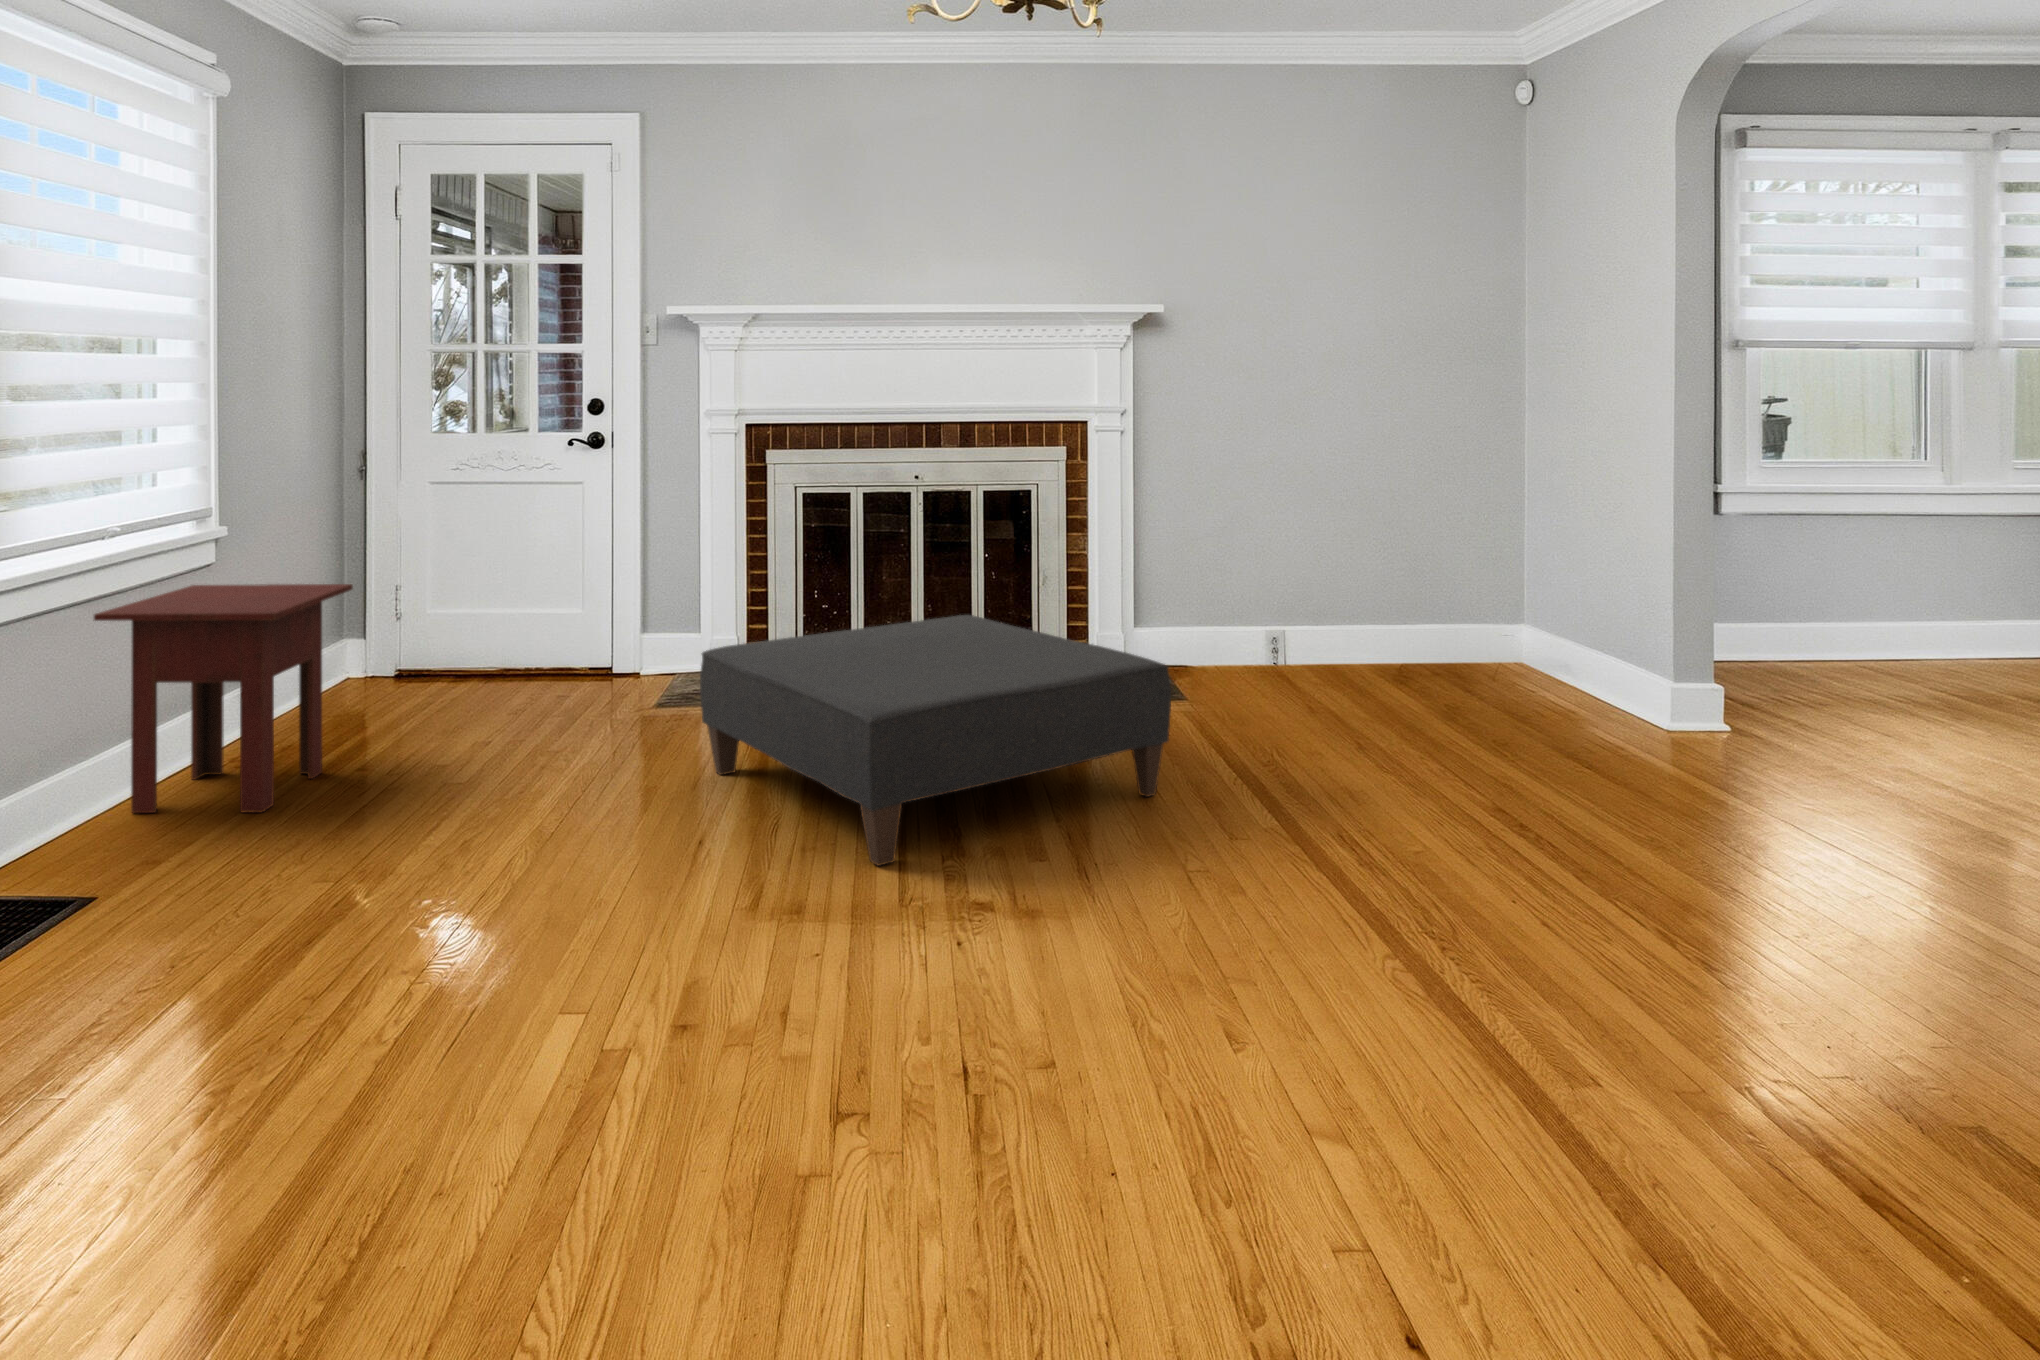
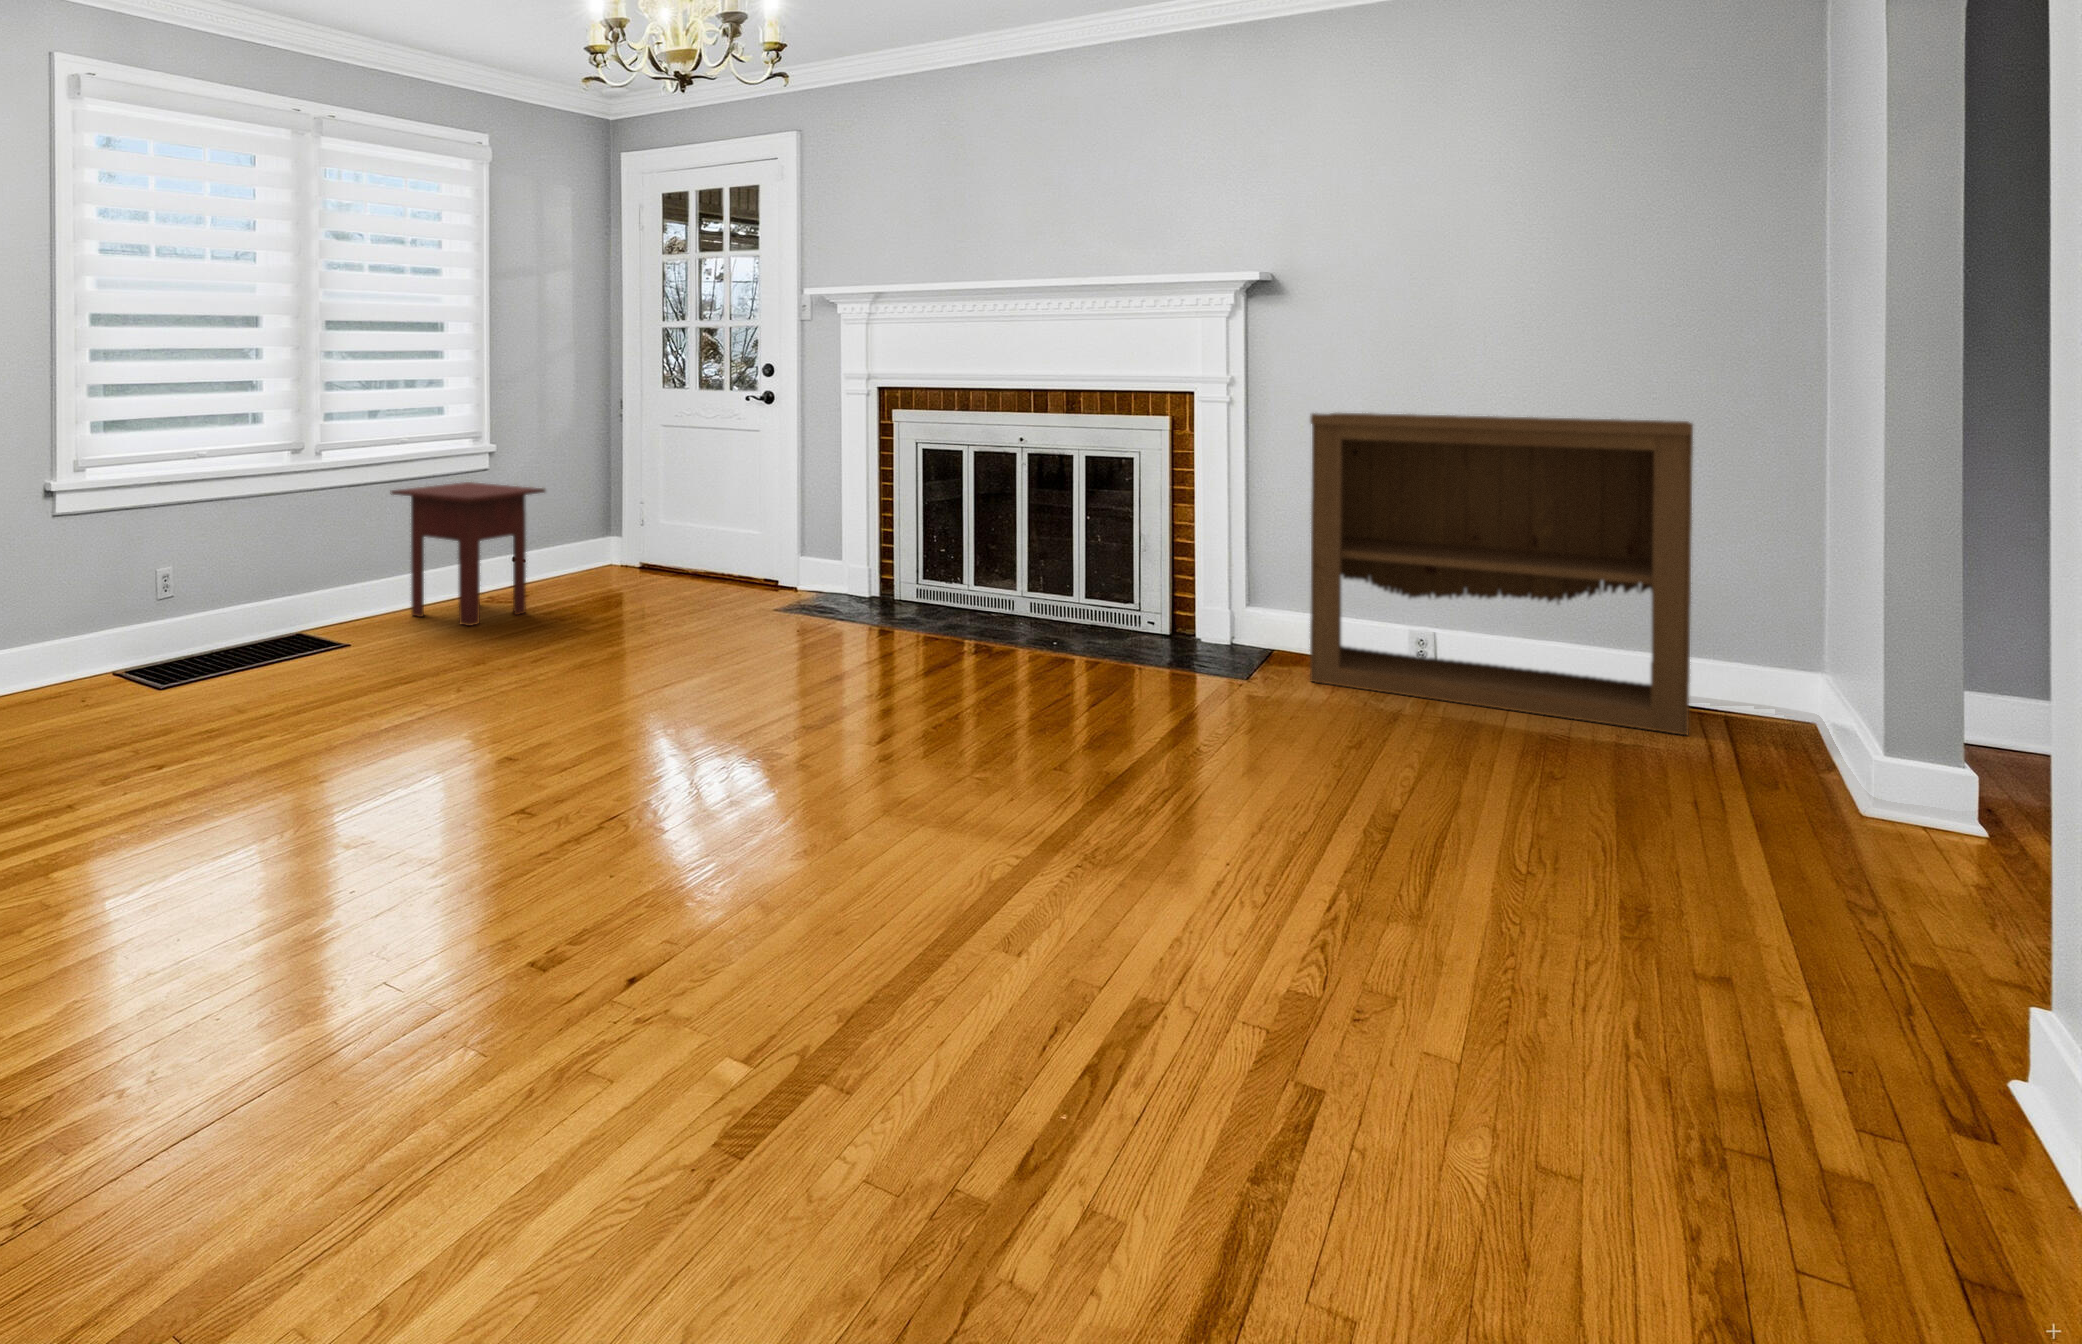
bookshelf: none [1209,436,1514,698] -> present [1310,413,1693,735]
ottoman: present [700,615,1171,866] -> none [741,557,1081,726]

